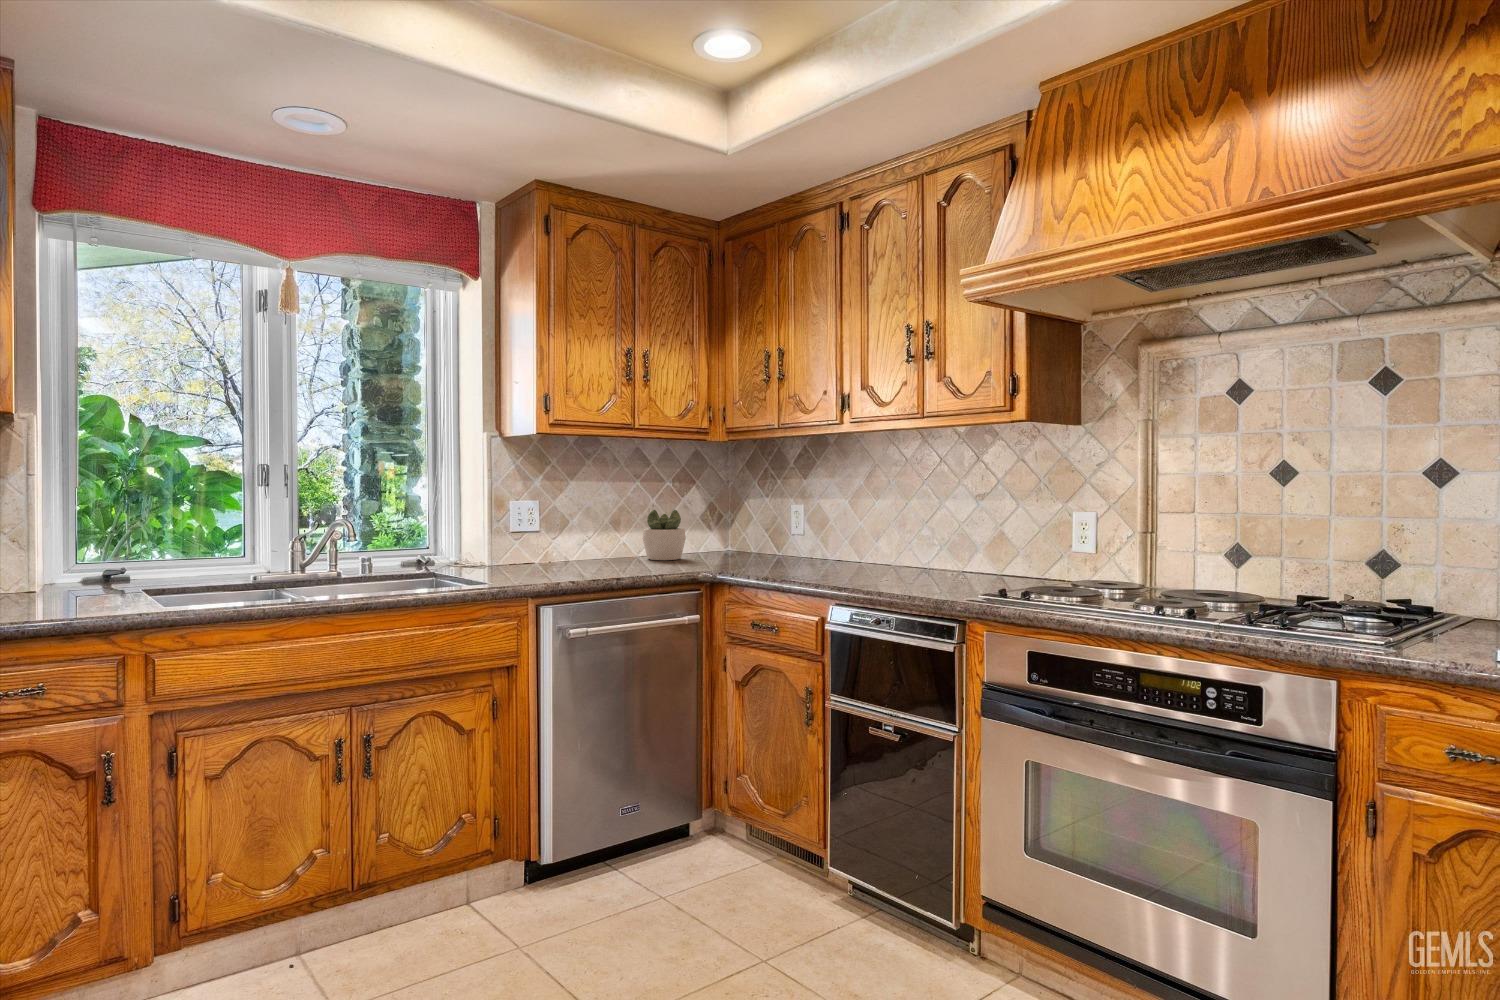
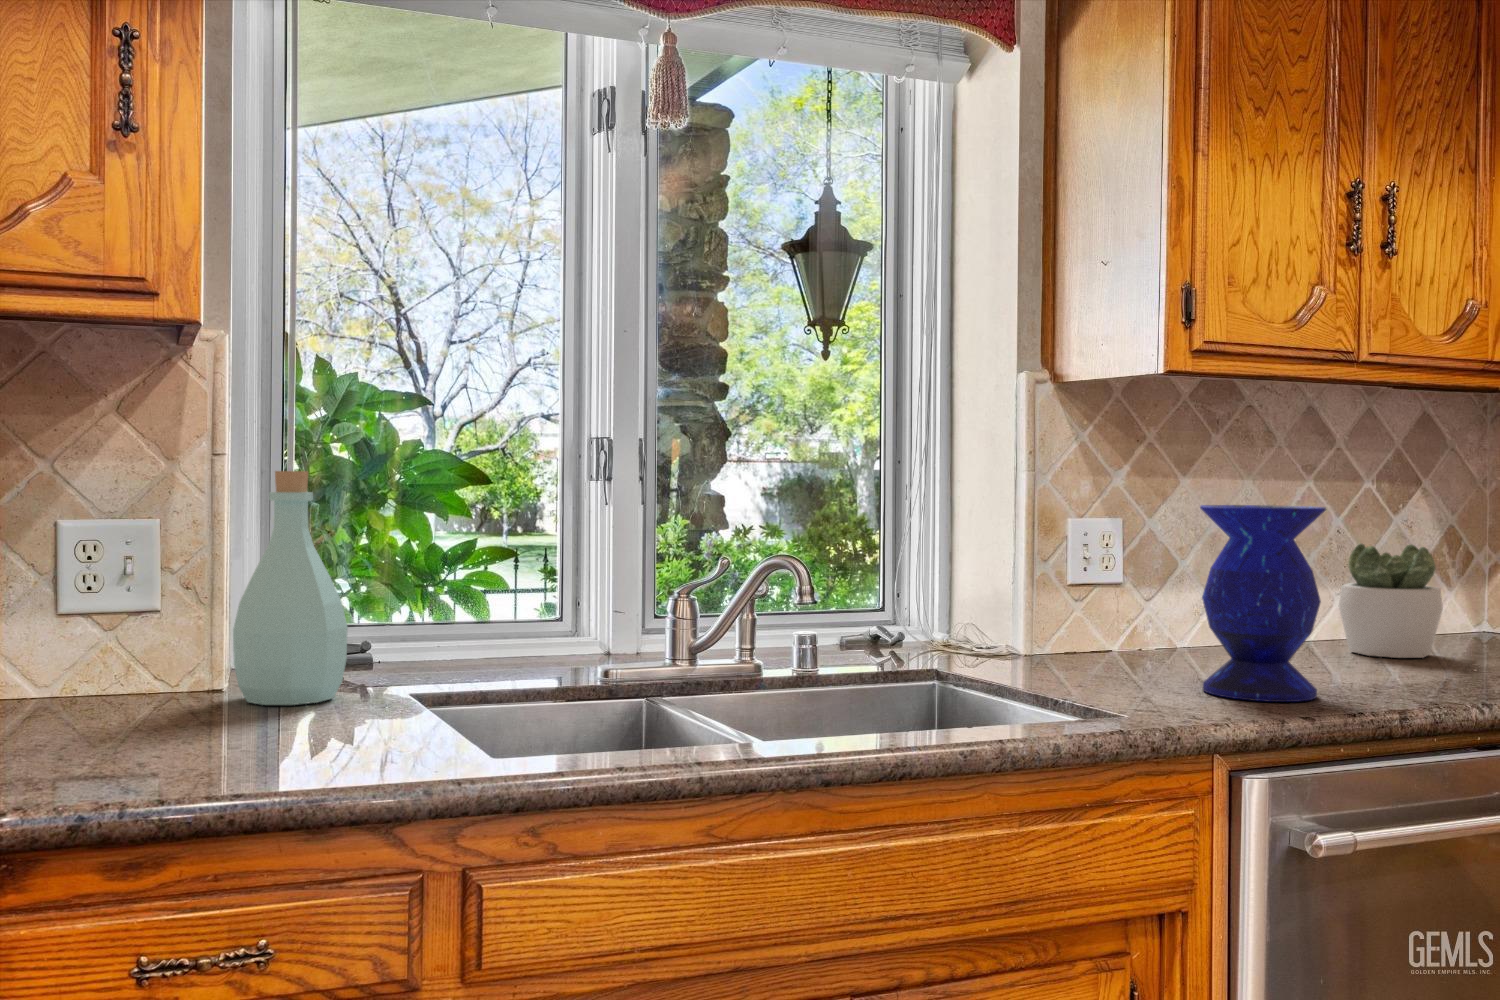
bottle: none [36,484,103,597] -> present [233,471,348,705]
vase: none [542,493,594,577] -> present [1200,505,1326,702]

